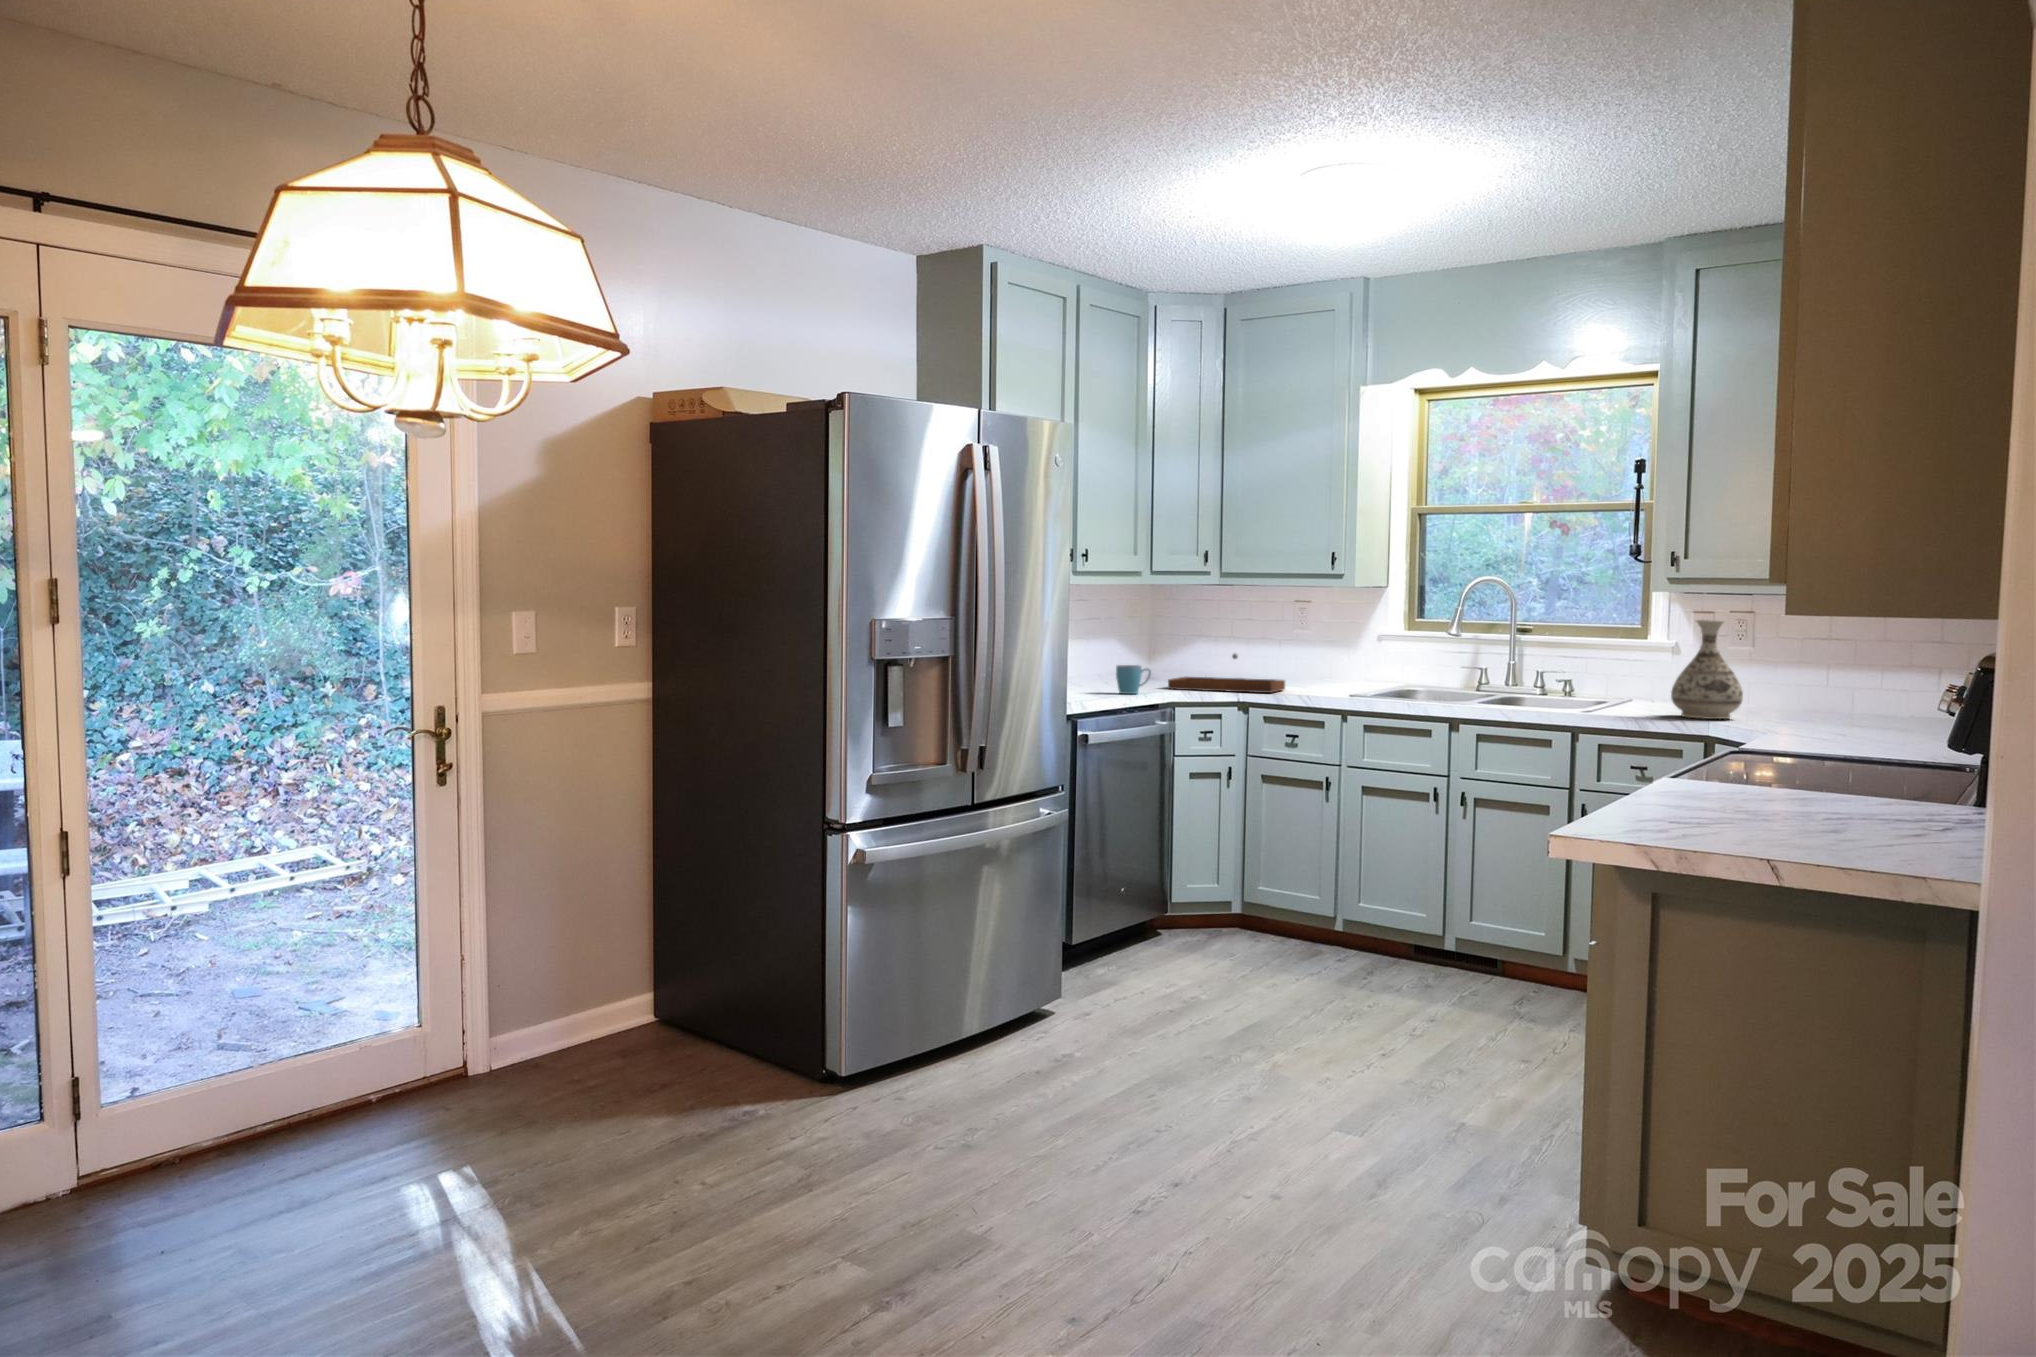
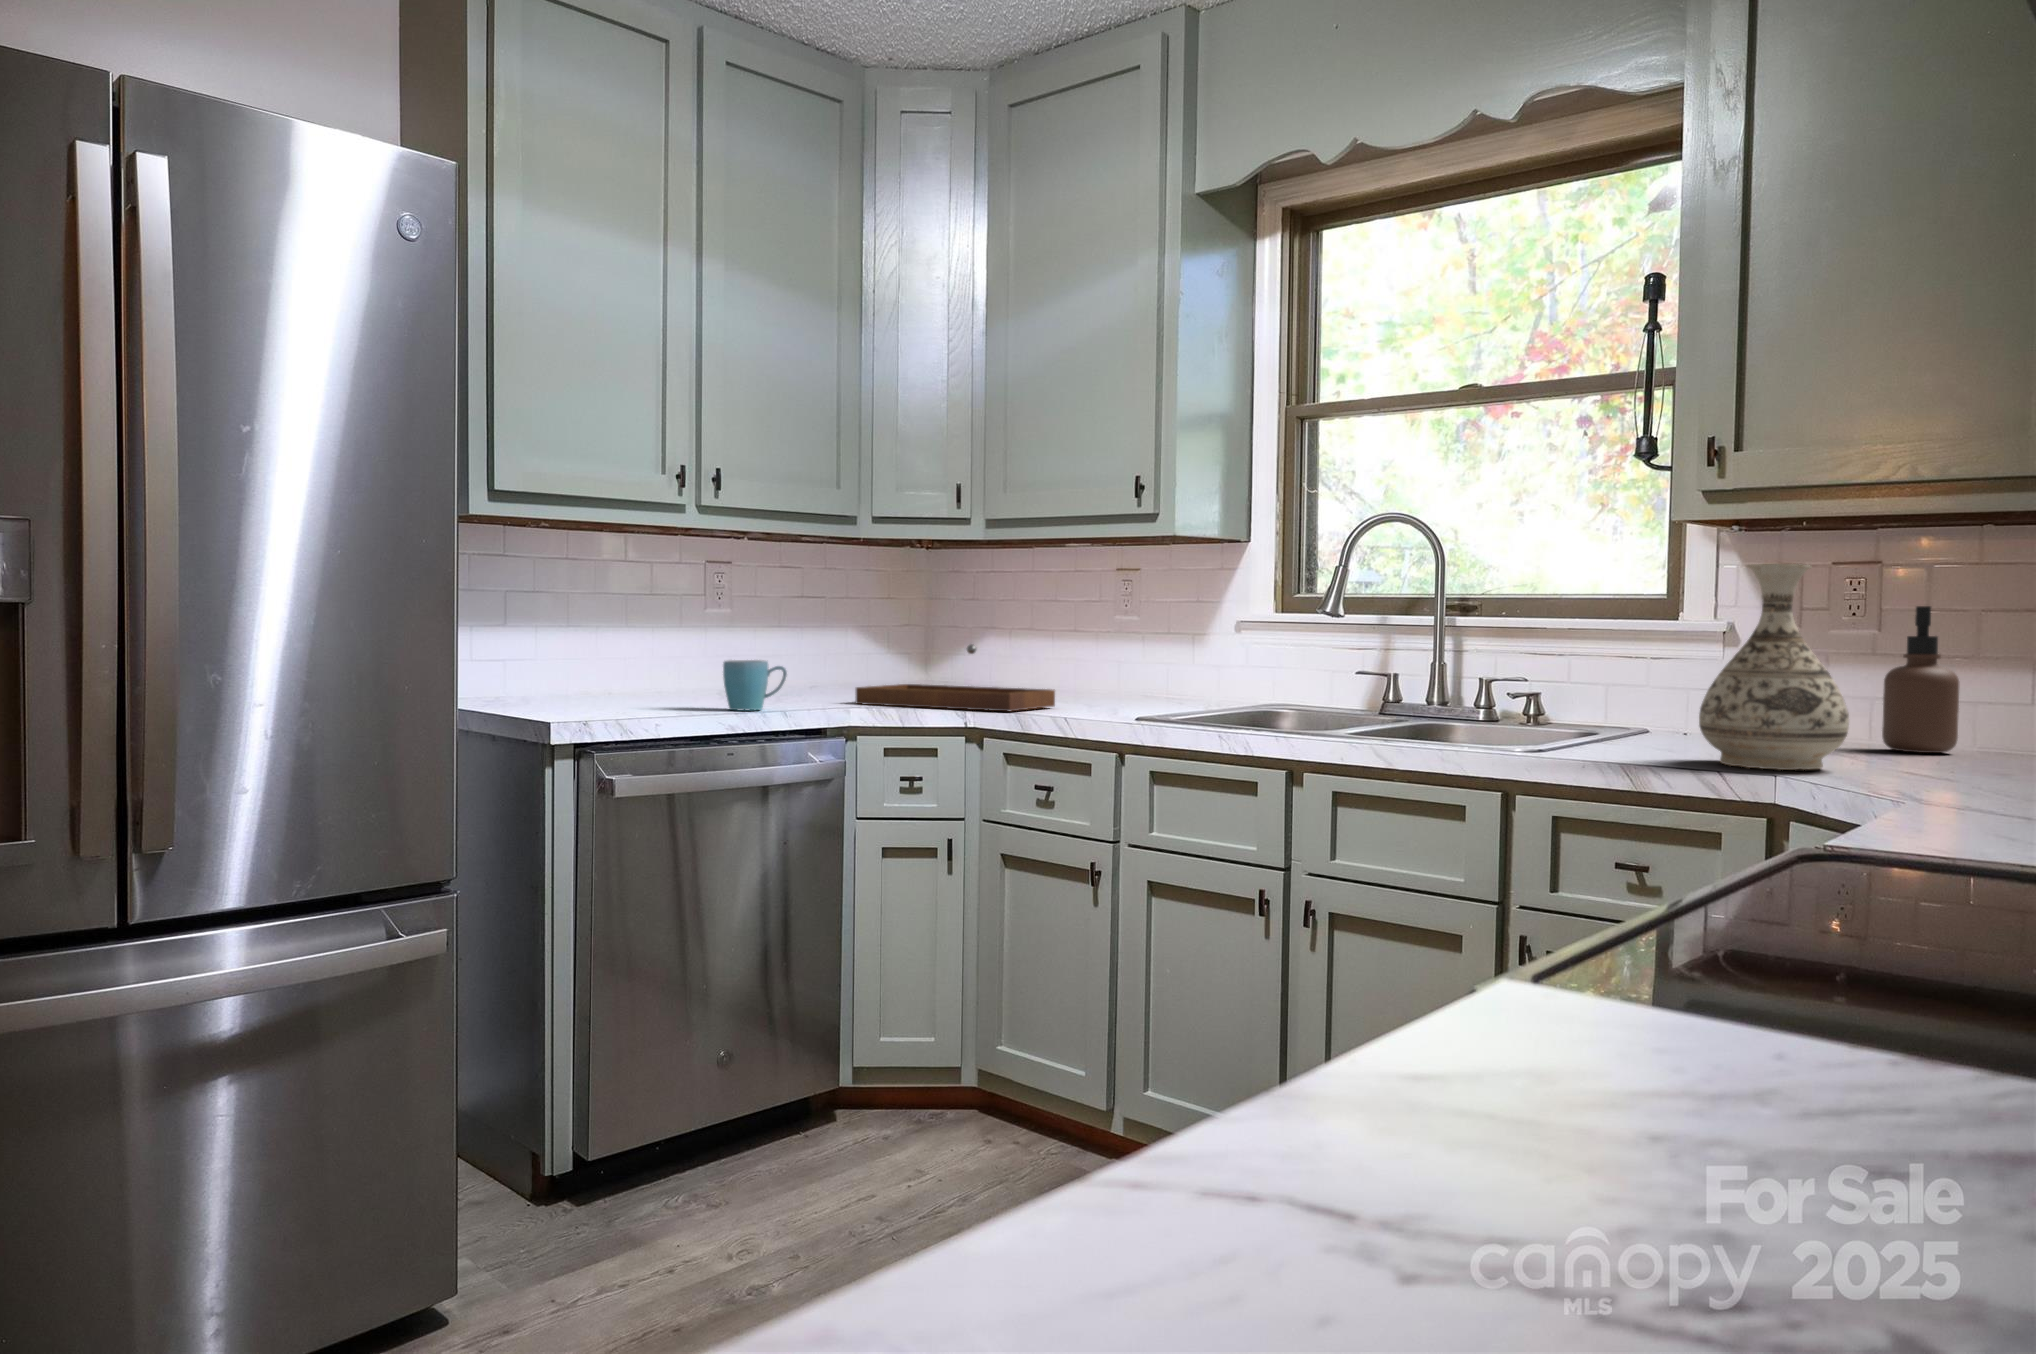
soap dispenser: none [1756,635,1795,711] -> present [1882,606,1959,753]

